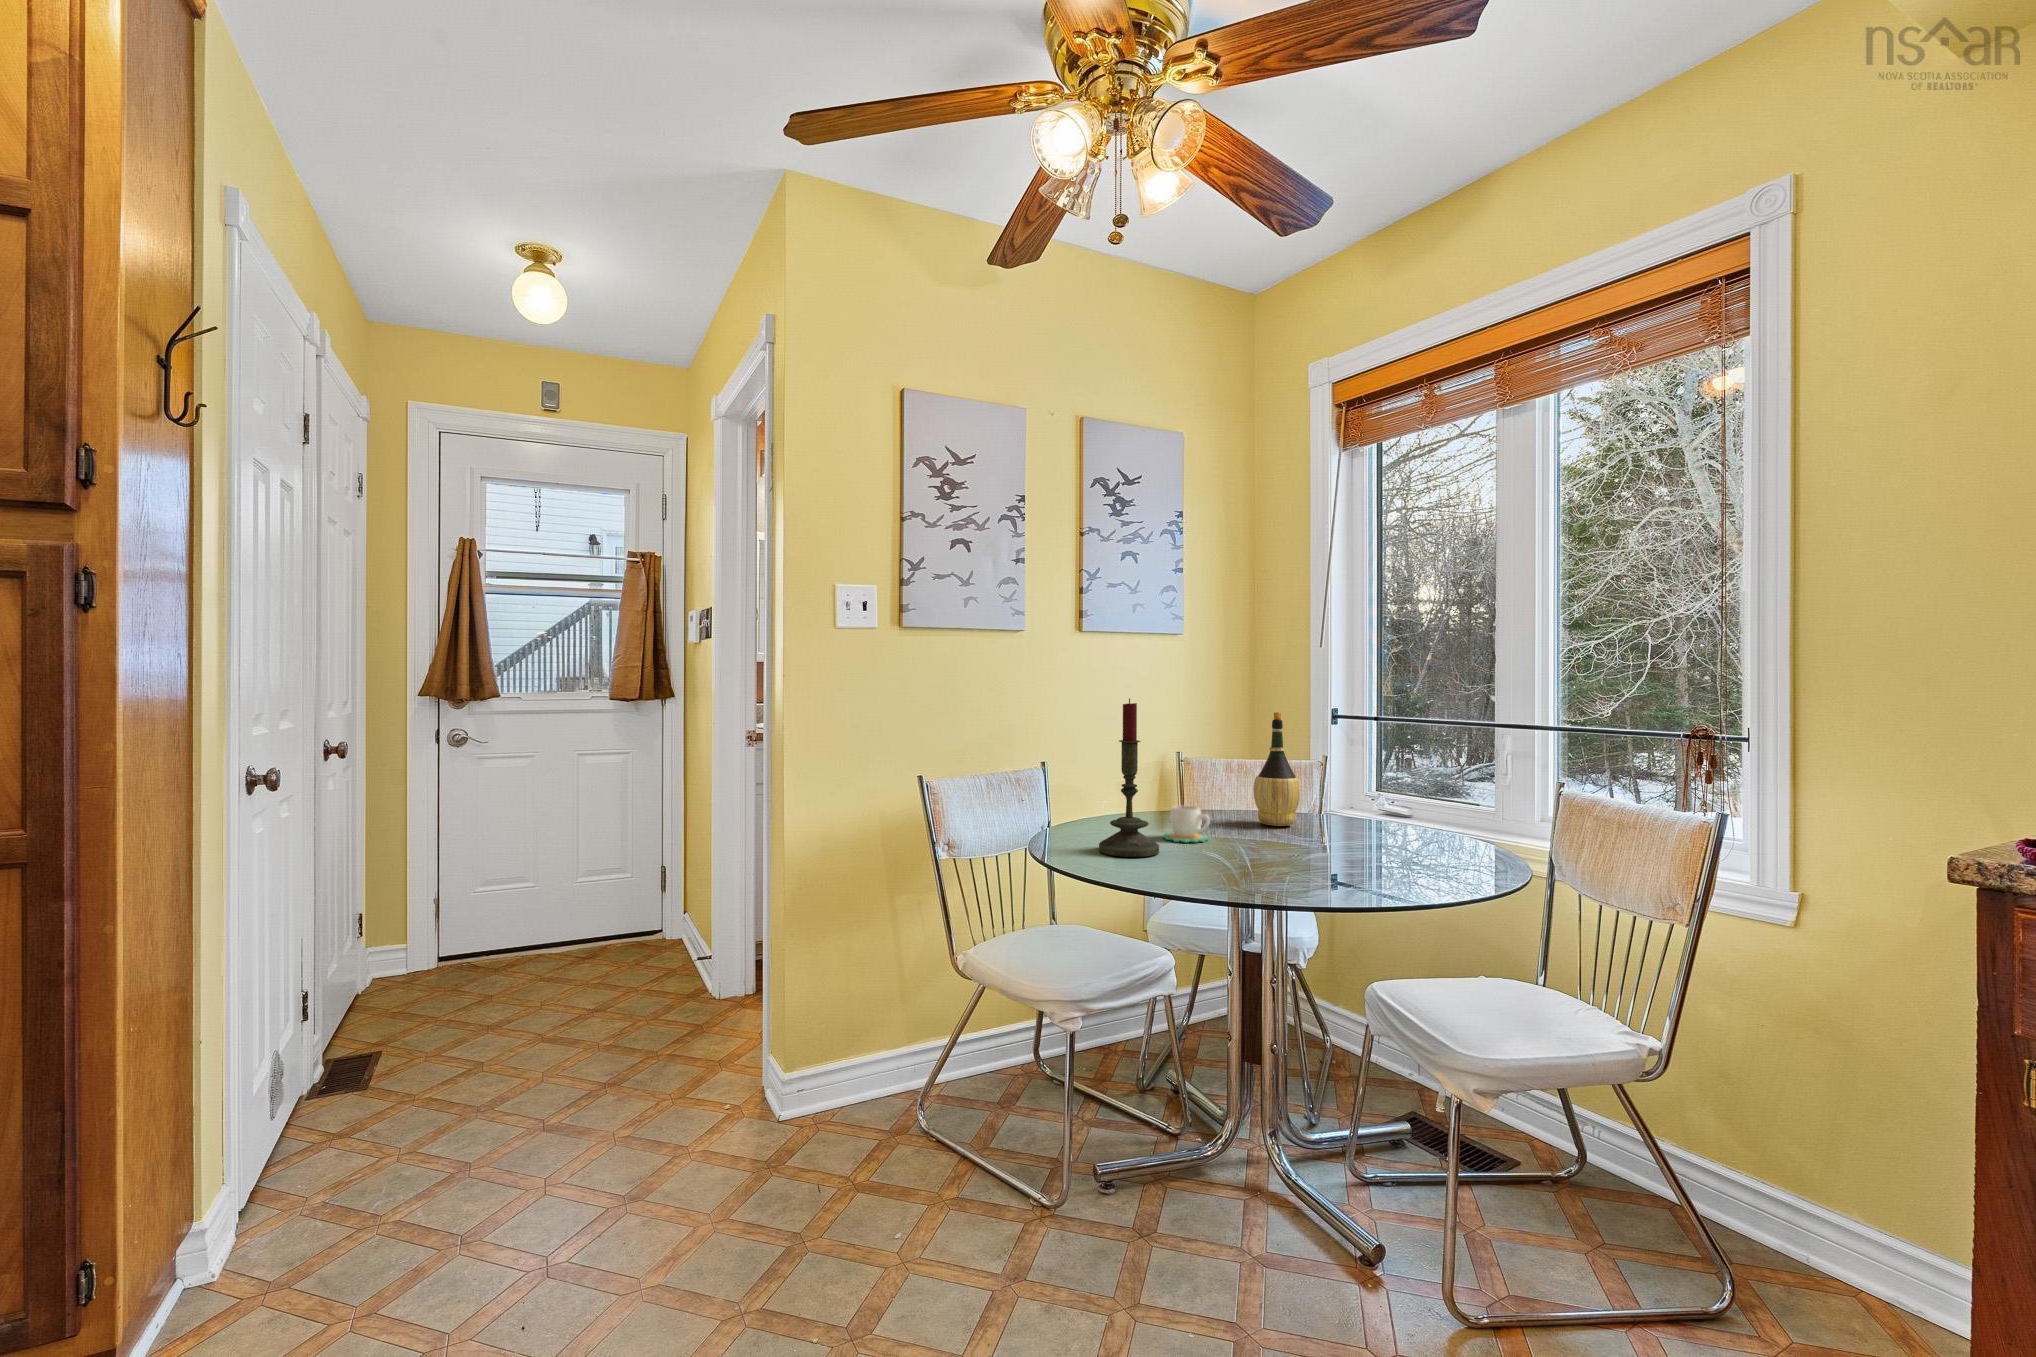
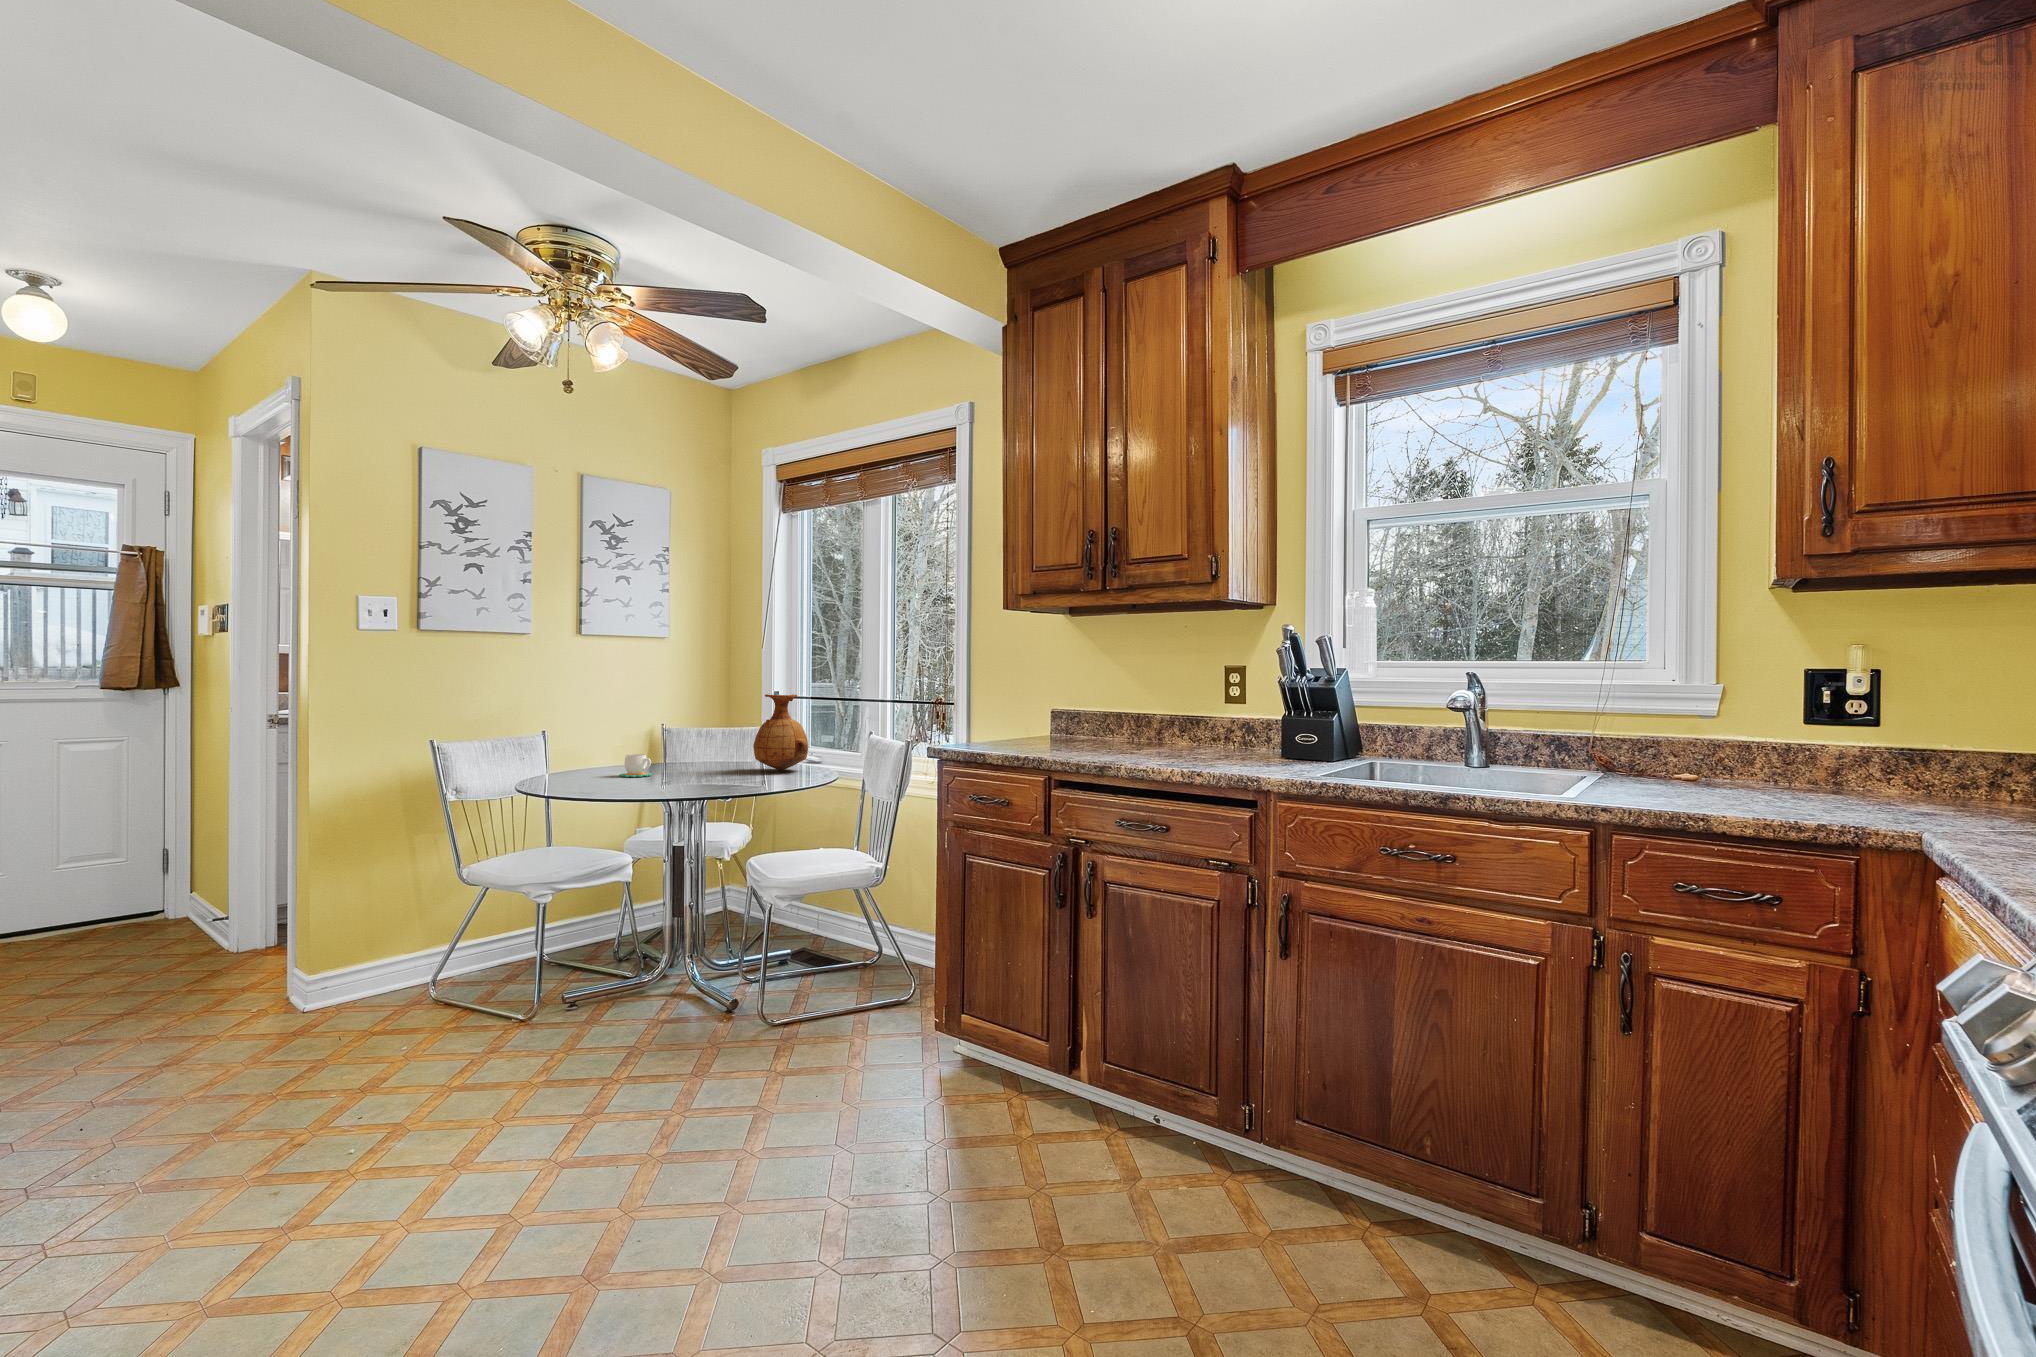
candle: present [1099,698,1159,857] -> none [566,681,609,784]
wine bottle: present [1253,712,1301,826] -> none [695,692,726,768]
vase: none [1346,717,1451,838] -> present [753,694,808,771]

